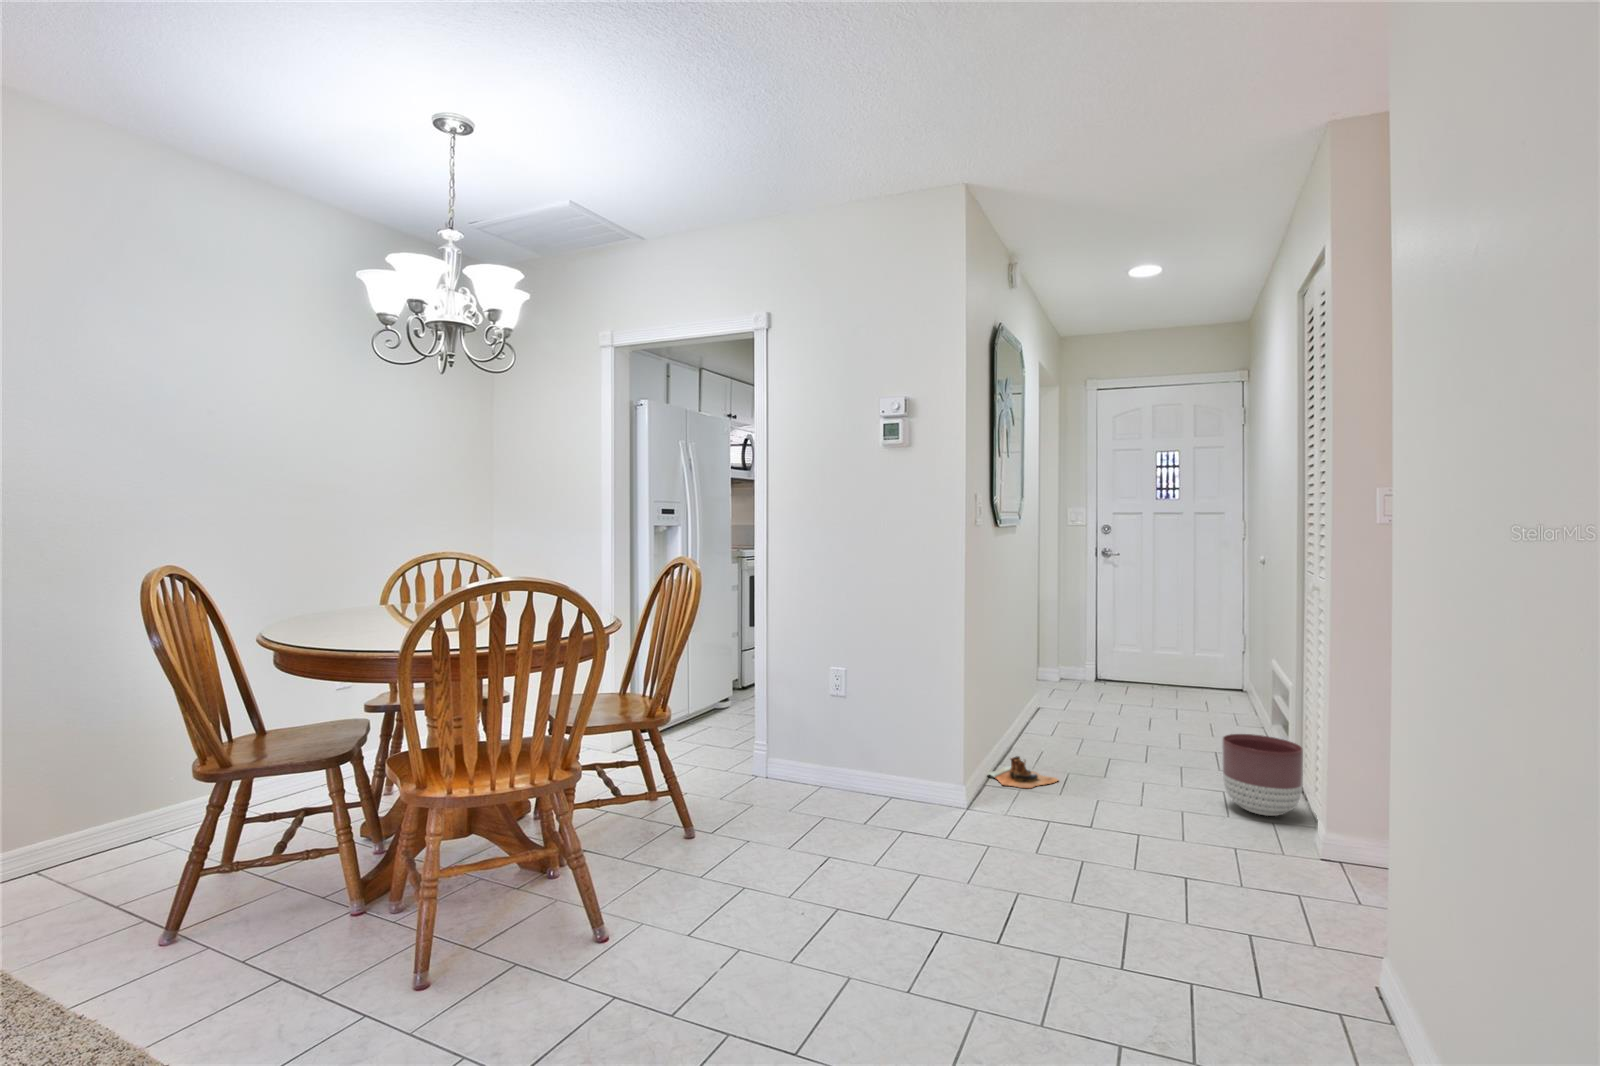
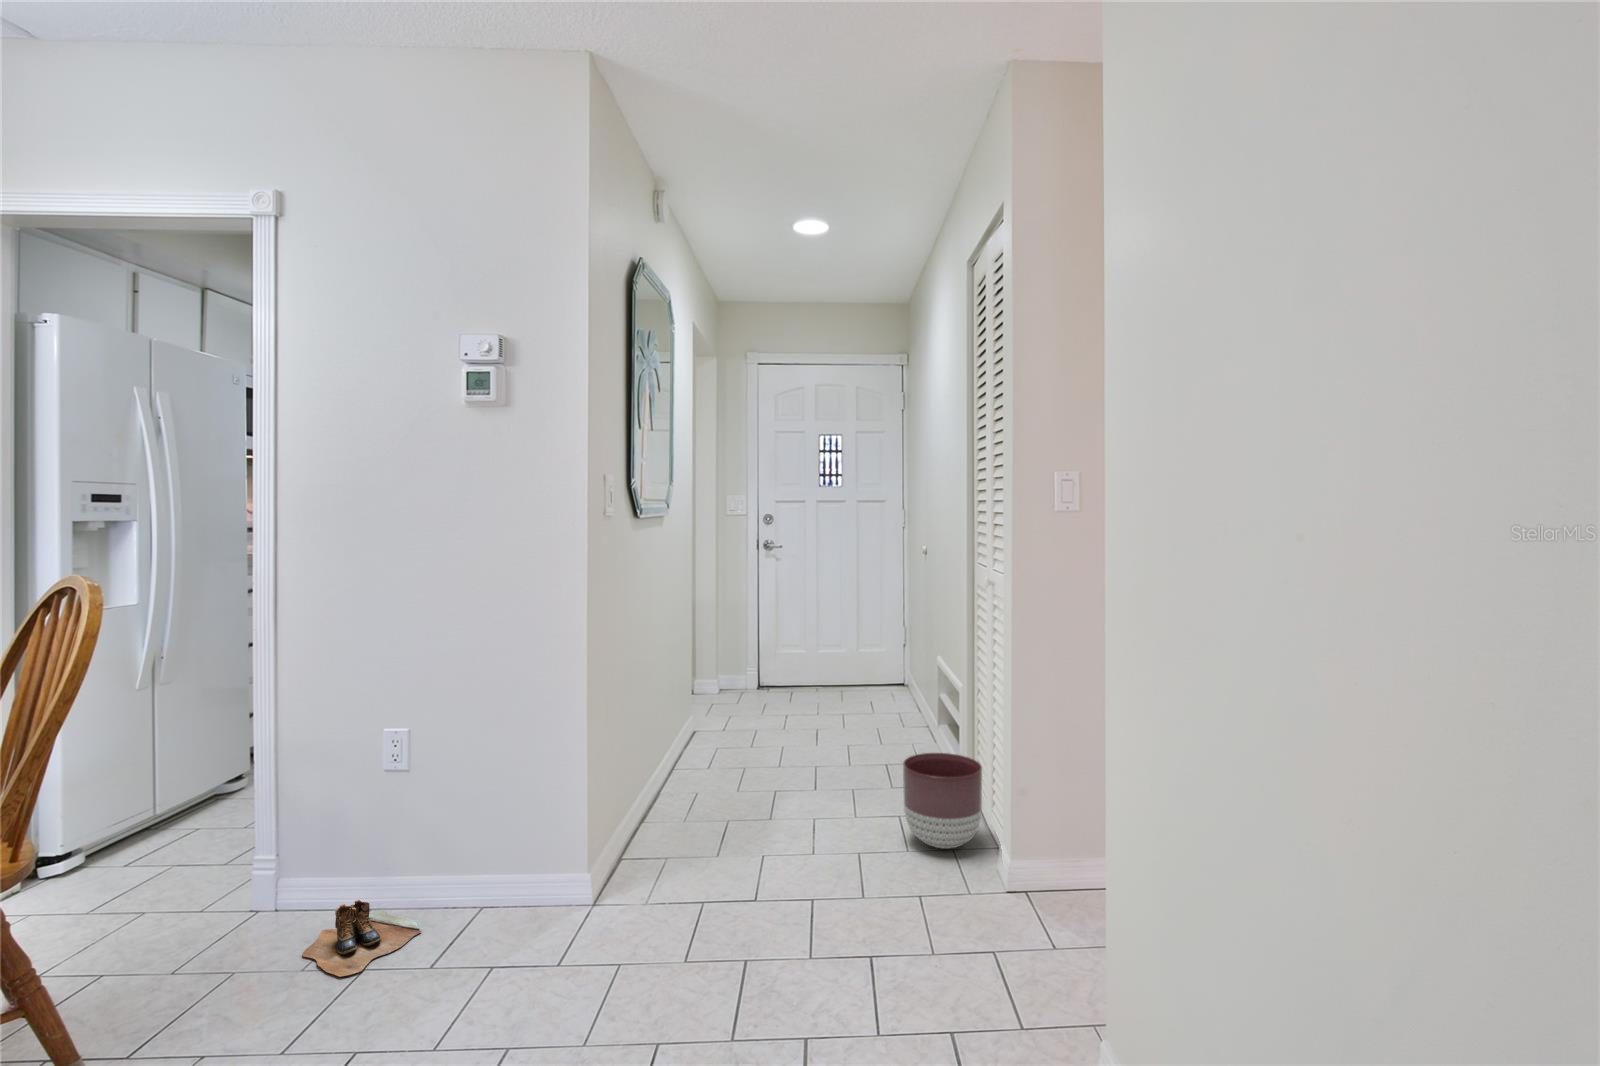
boots: present [988,756,1058,788] -> present [303,900,422,977]

